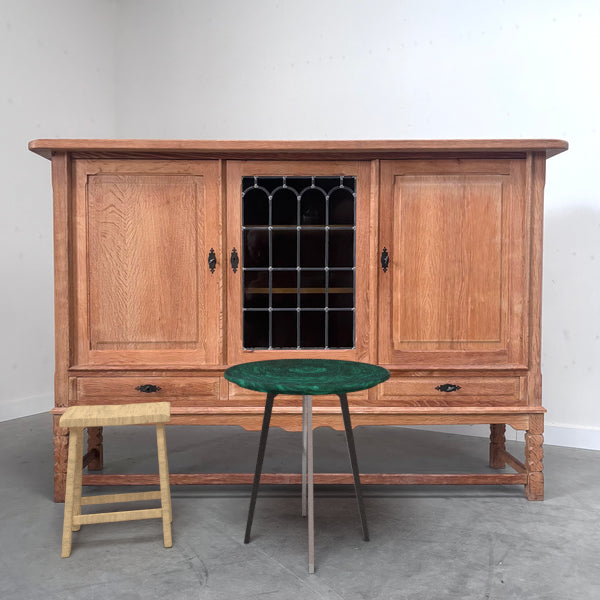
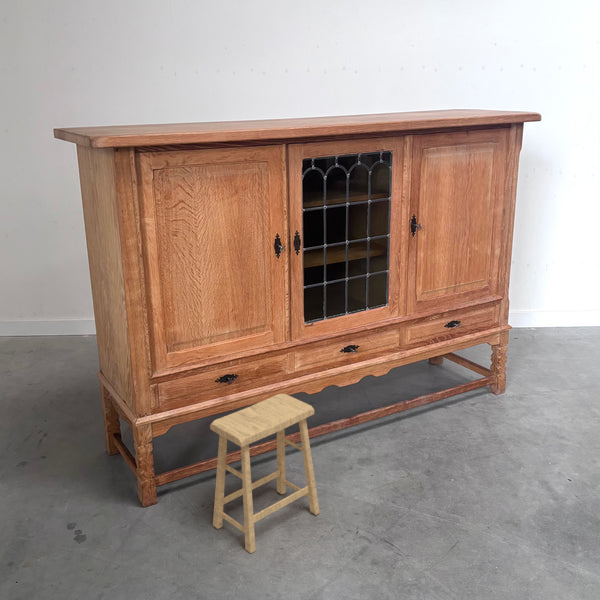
side table: present [224,359,390,573] -> none [337,322,480,498]

